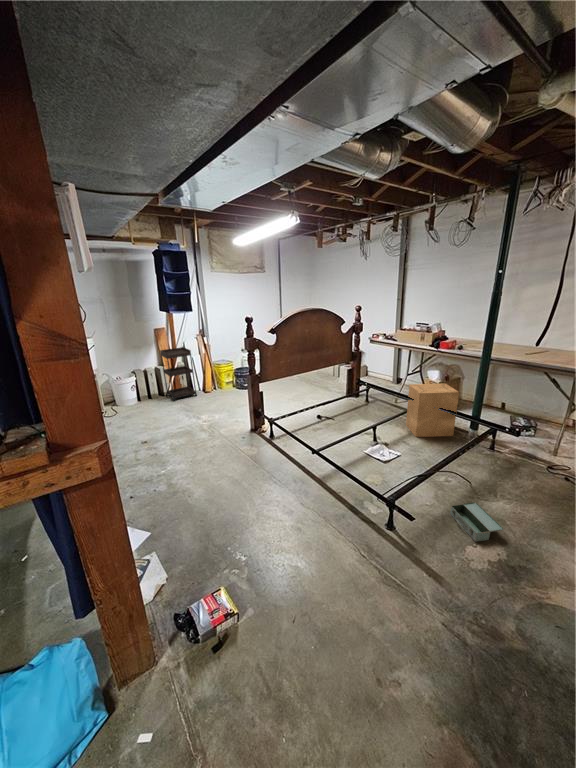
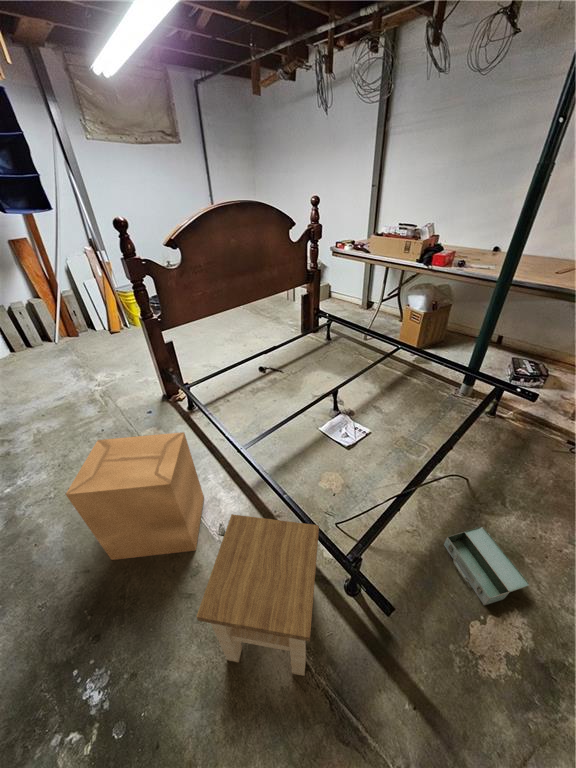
shelving unit: present [160,347,197,401] -> none [22,267,98,350]
cardboard box: present [406,383,459,437] -> present [66,432,204,560]
stool: none [309,463,368,560] -> present [196,514,319,676]

